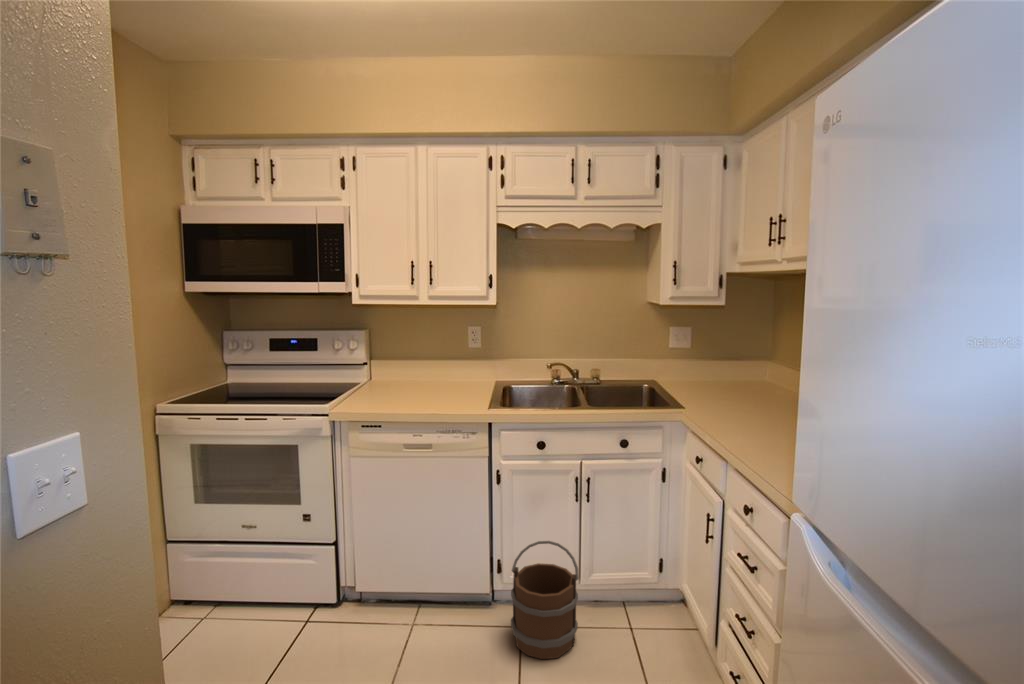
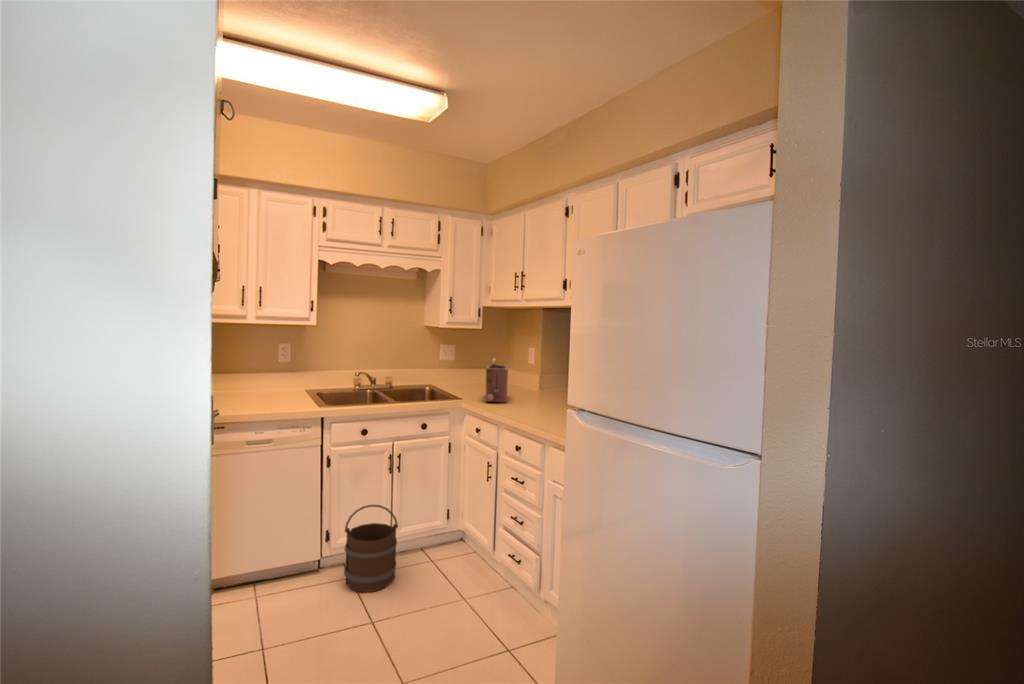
toaster: none [715,351,759,421] -> present [485,359,508,402]

